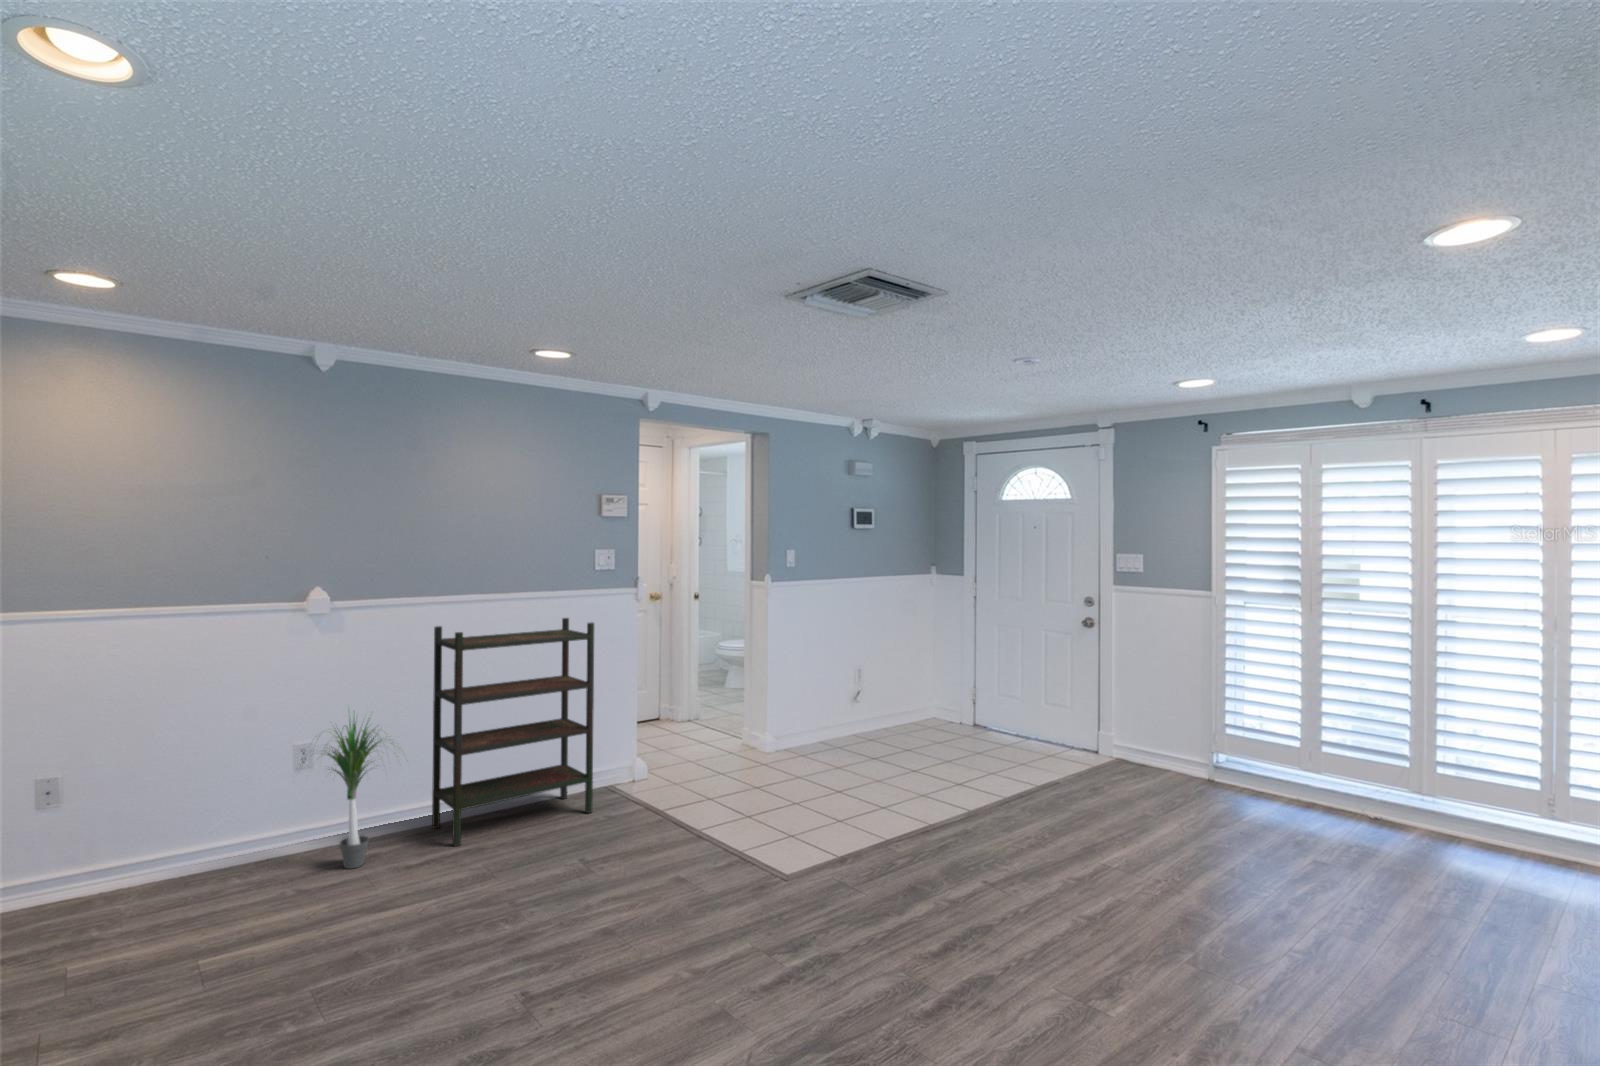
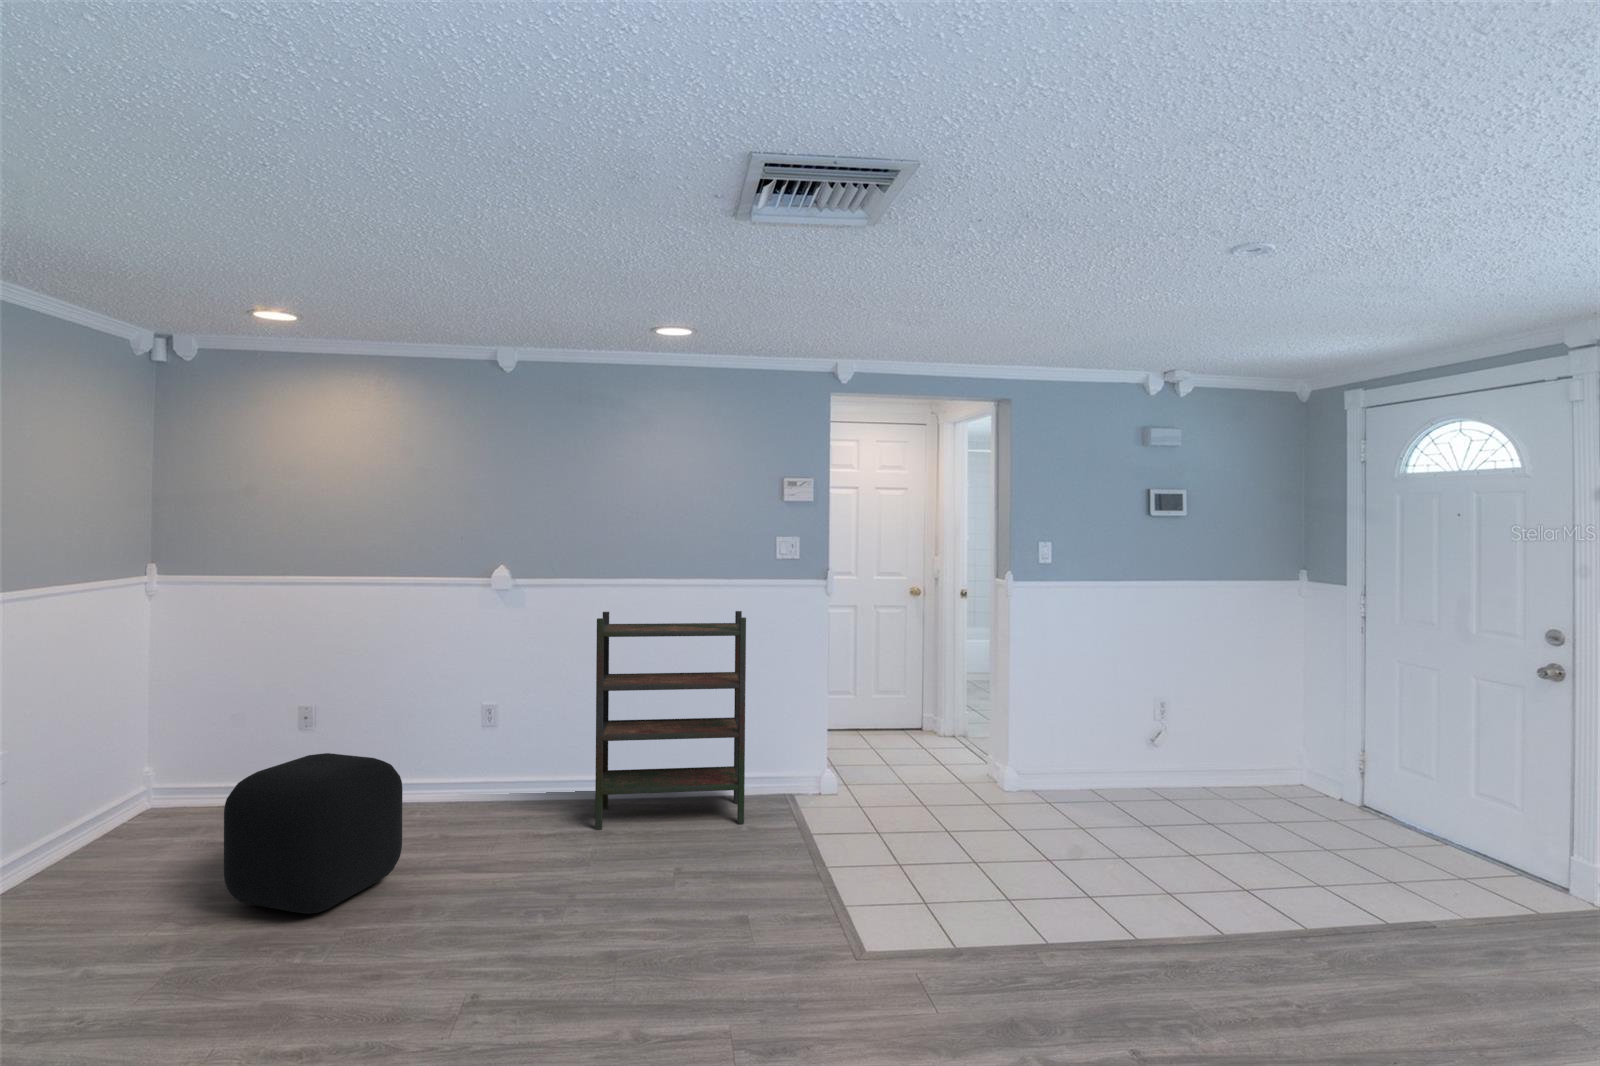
potted plant: present [312,718,381,869] -> none [459,677,561,830]
ottoman: none [80,806,298,1007] -> present [224,753,402,914]

